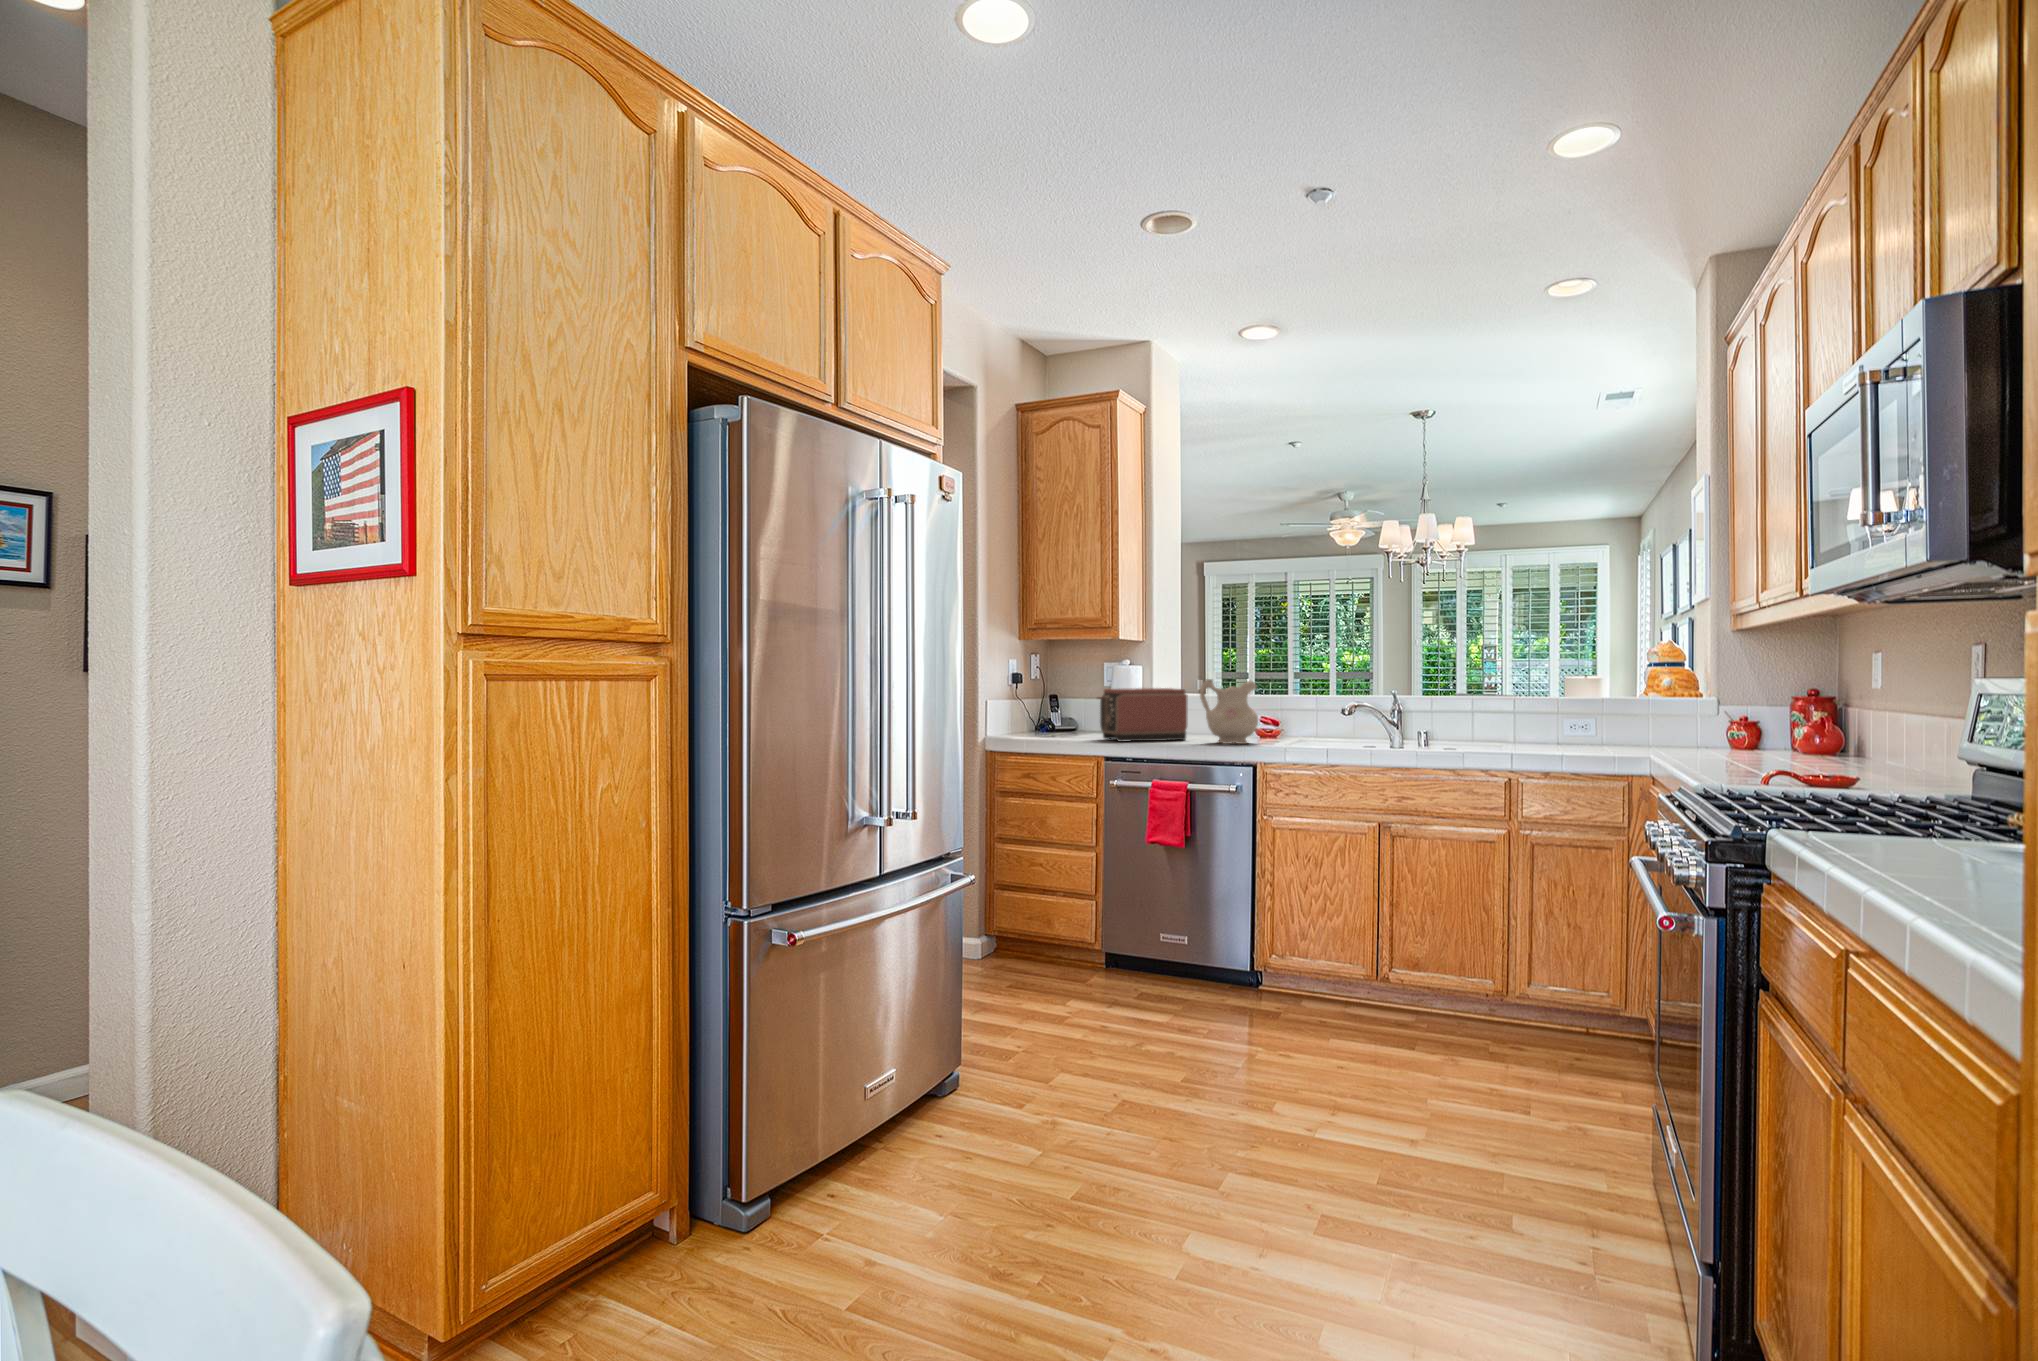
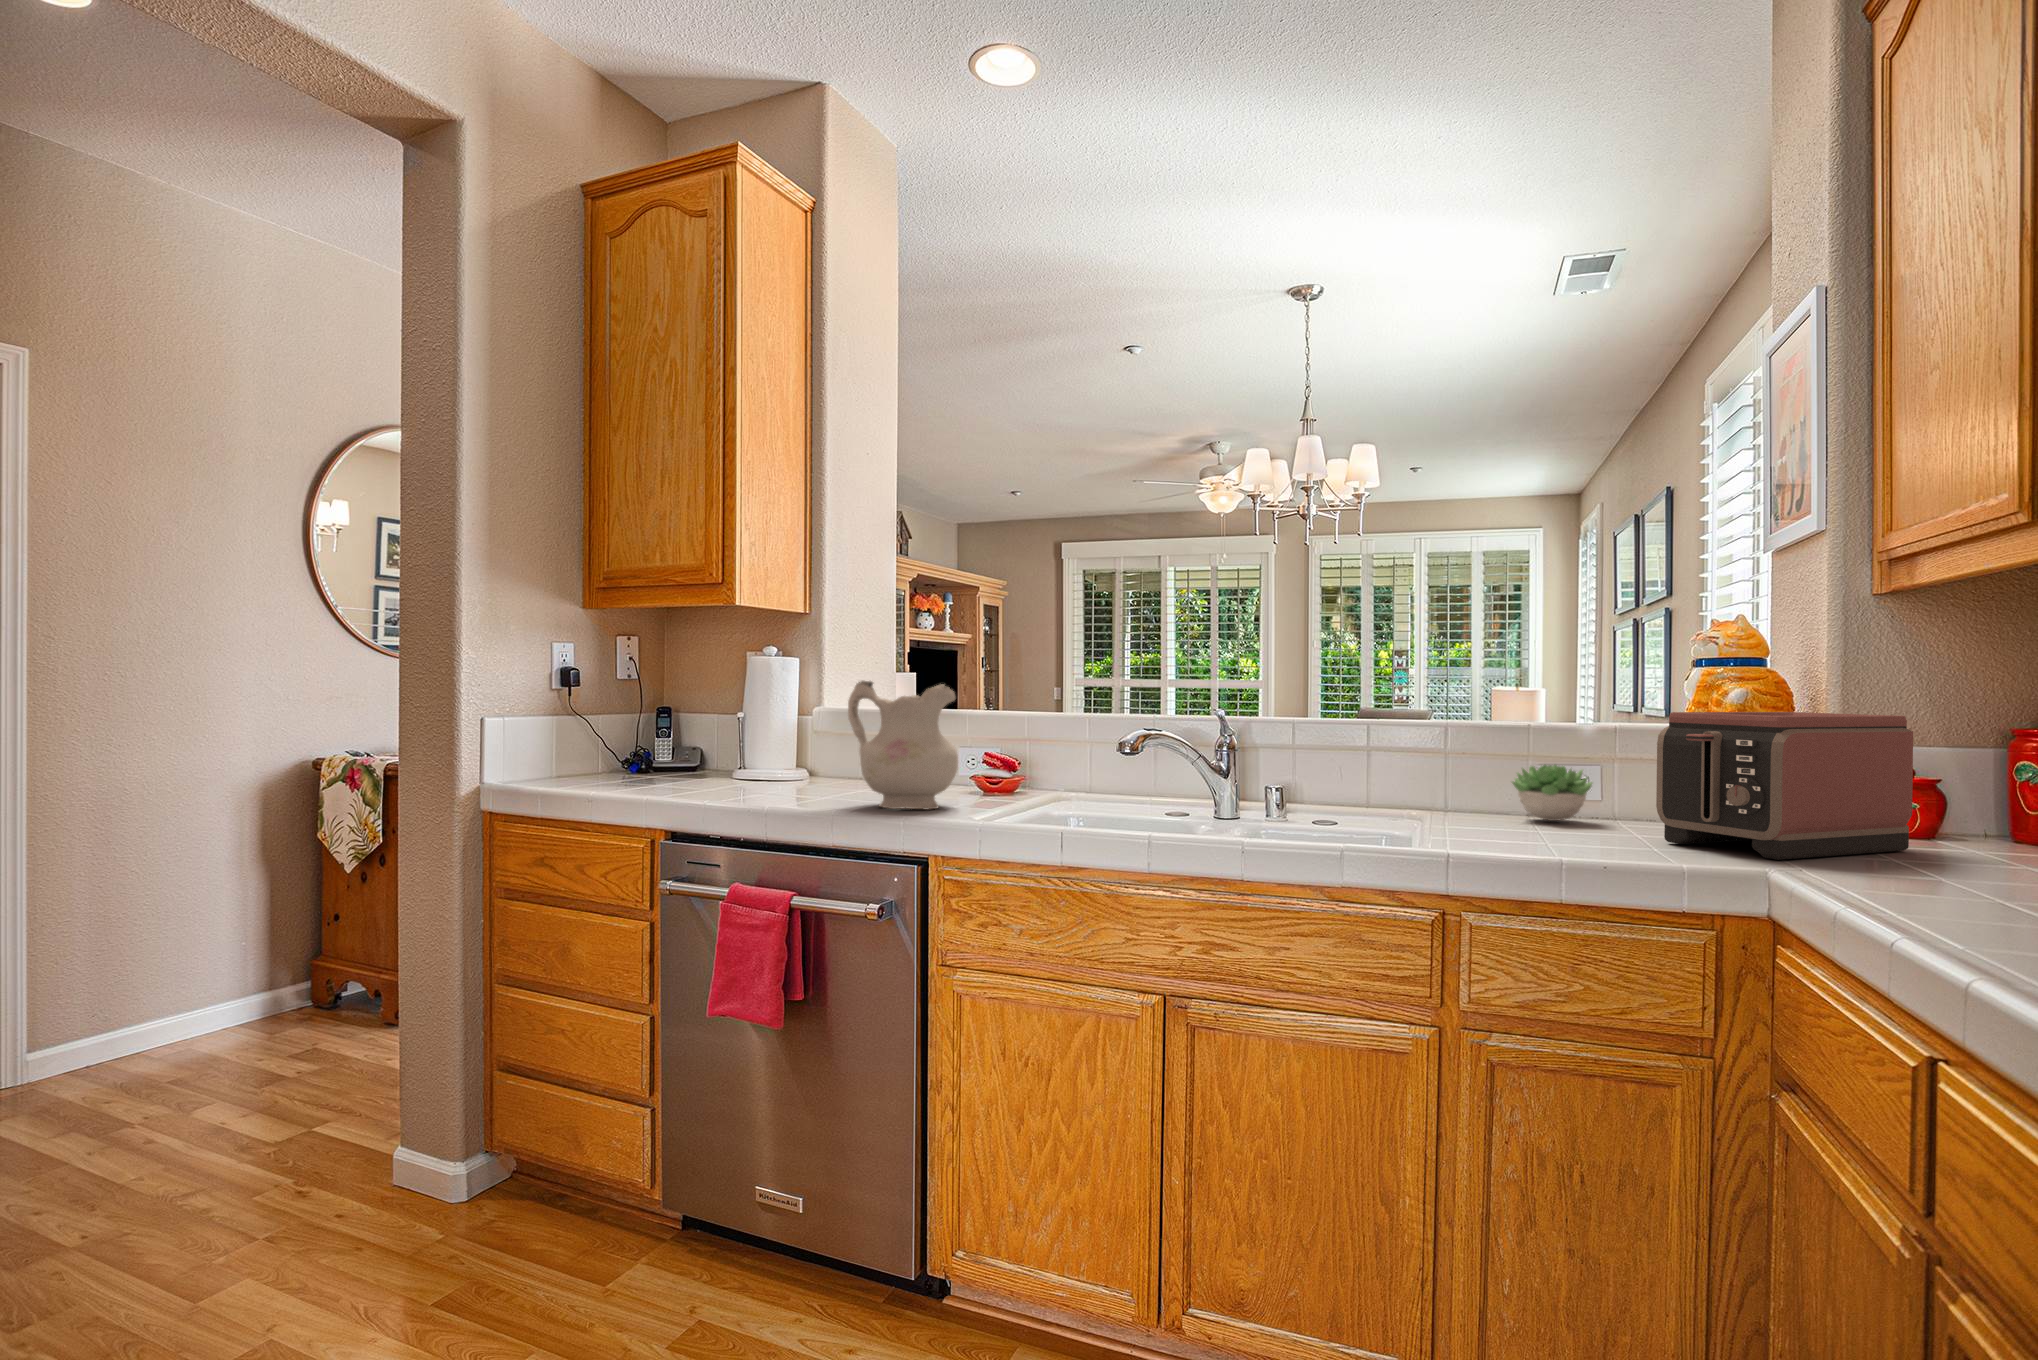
toaster: present [1098,688,1188,742] -> present [1656,712,1913,860]
succulent plant: none [1549,718,1592,746] -> present [1512,765,1592,821]

